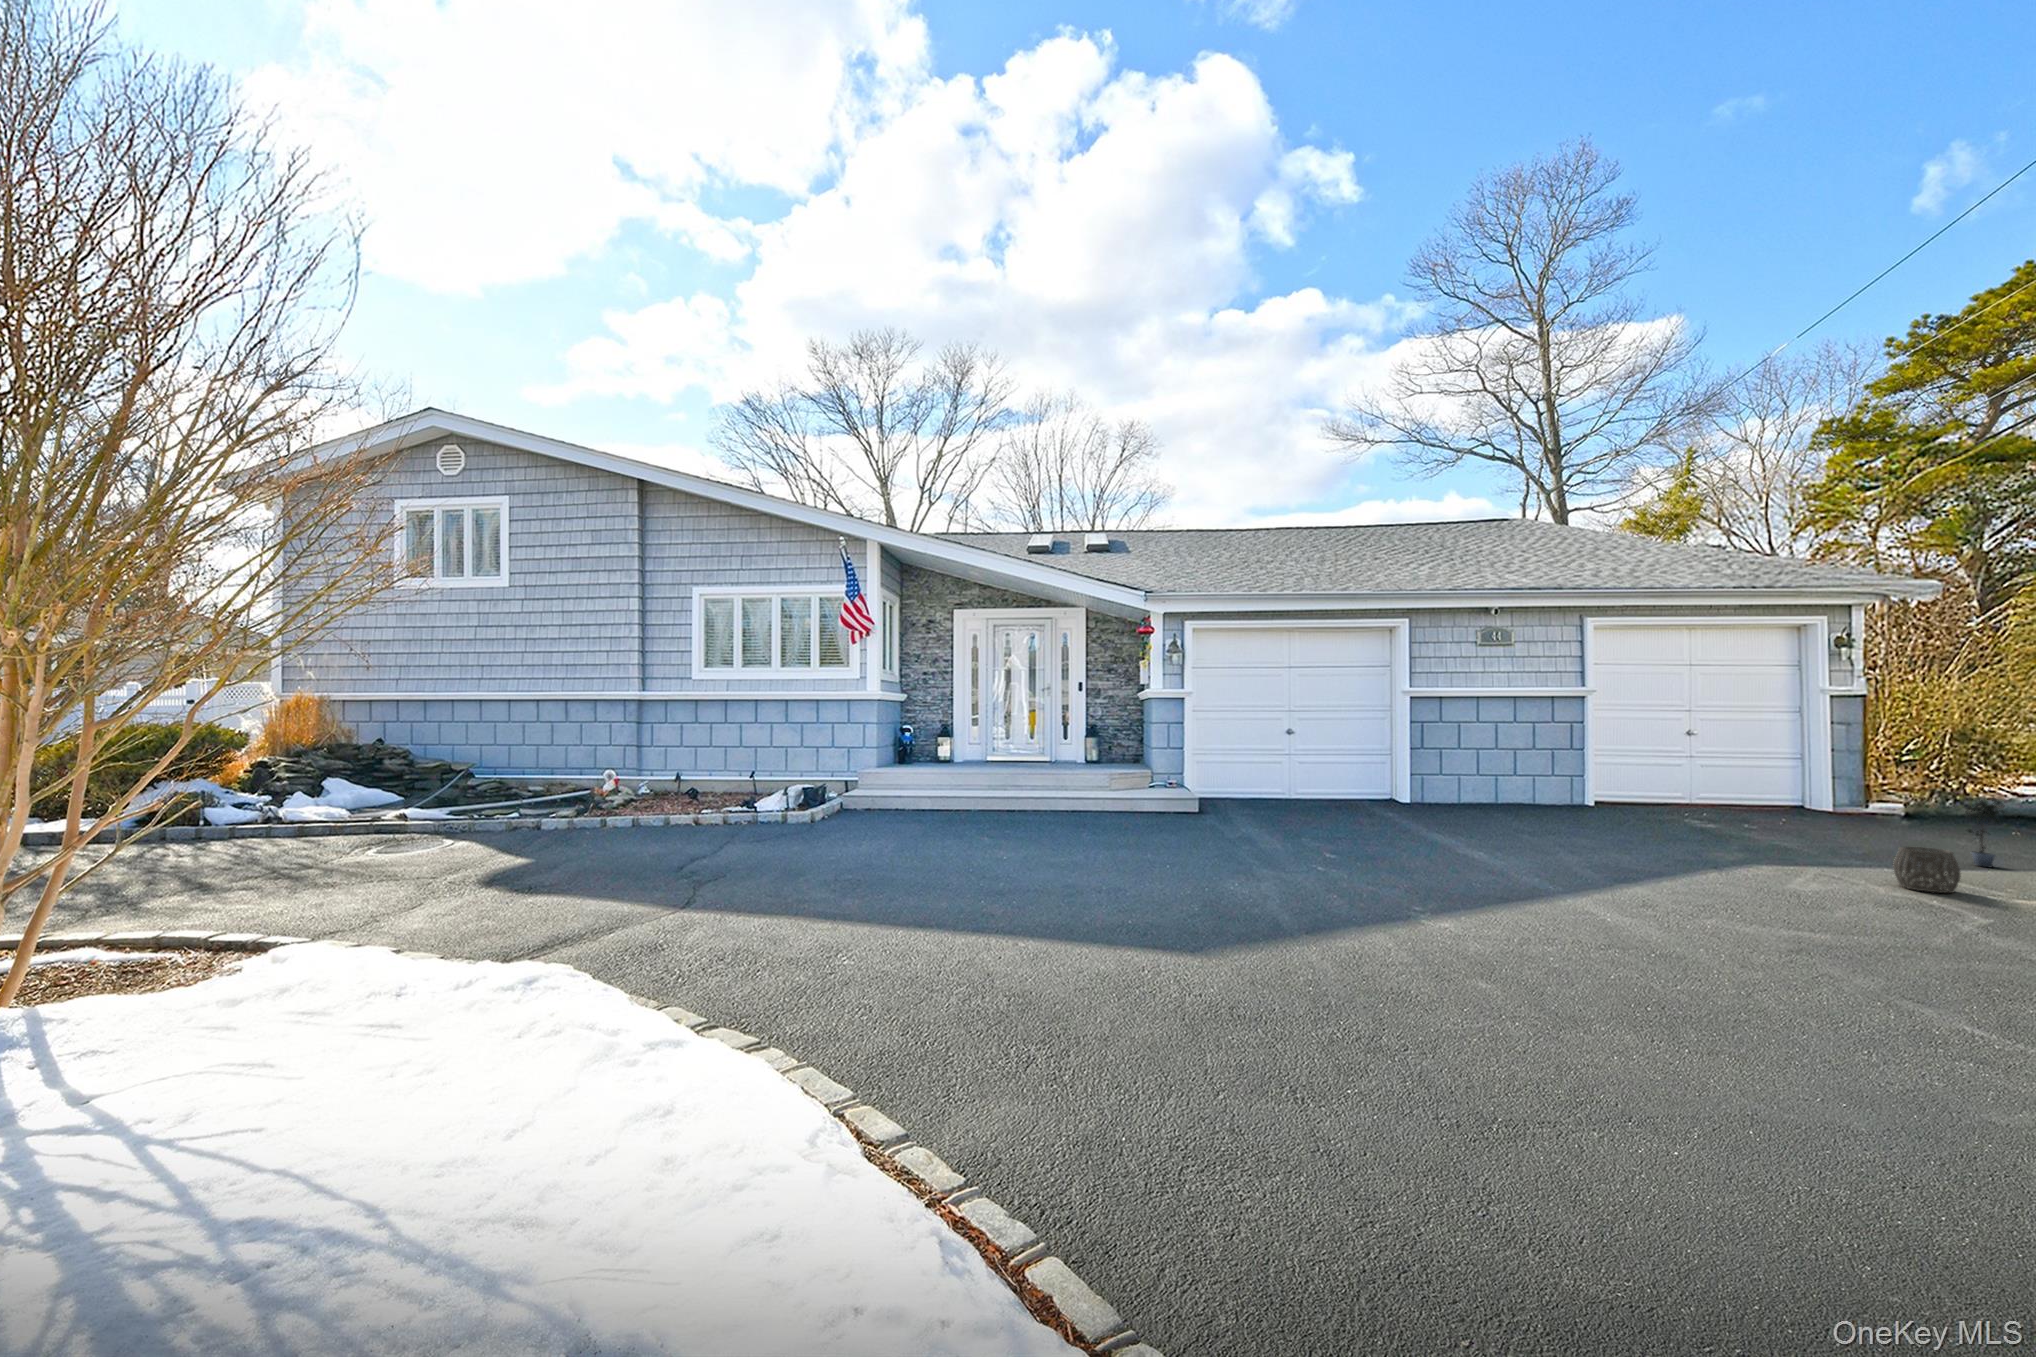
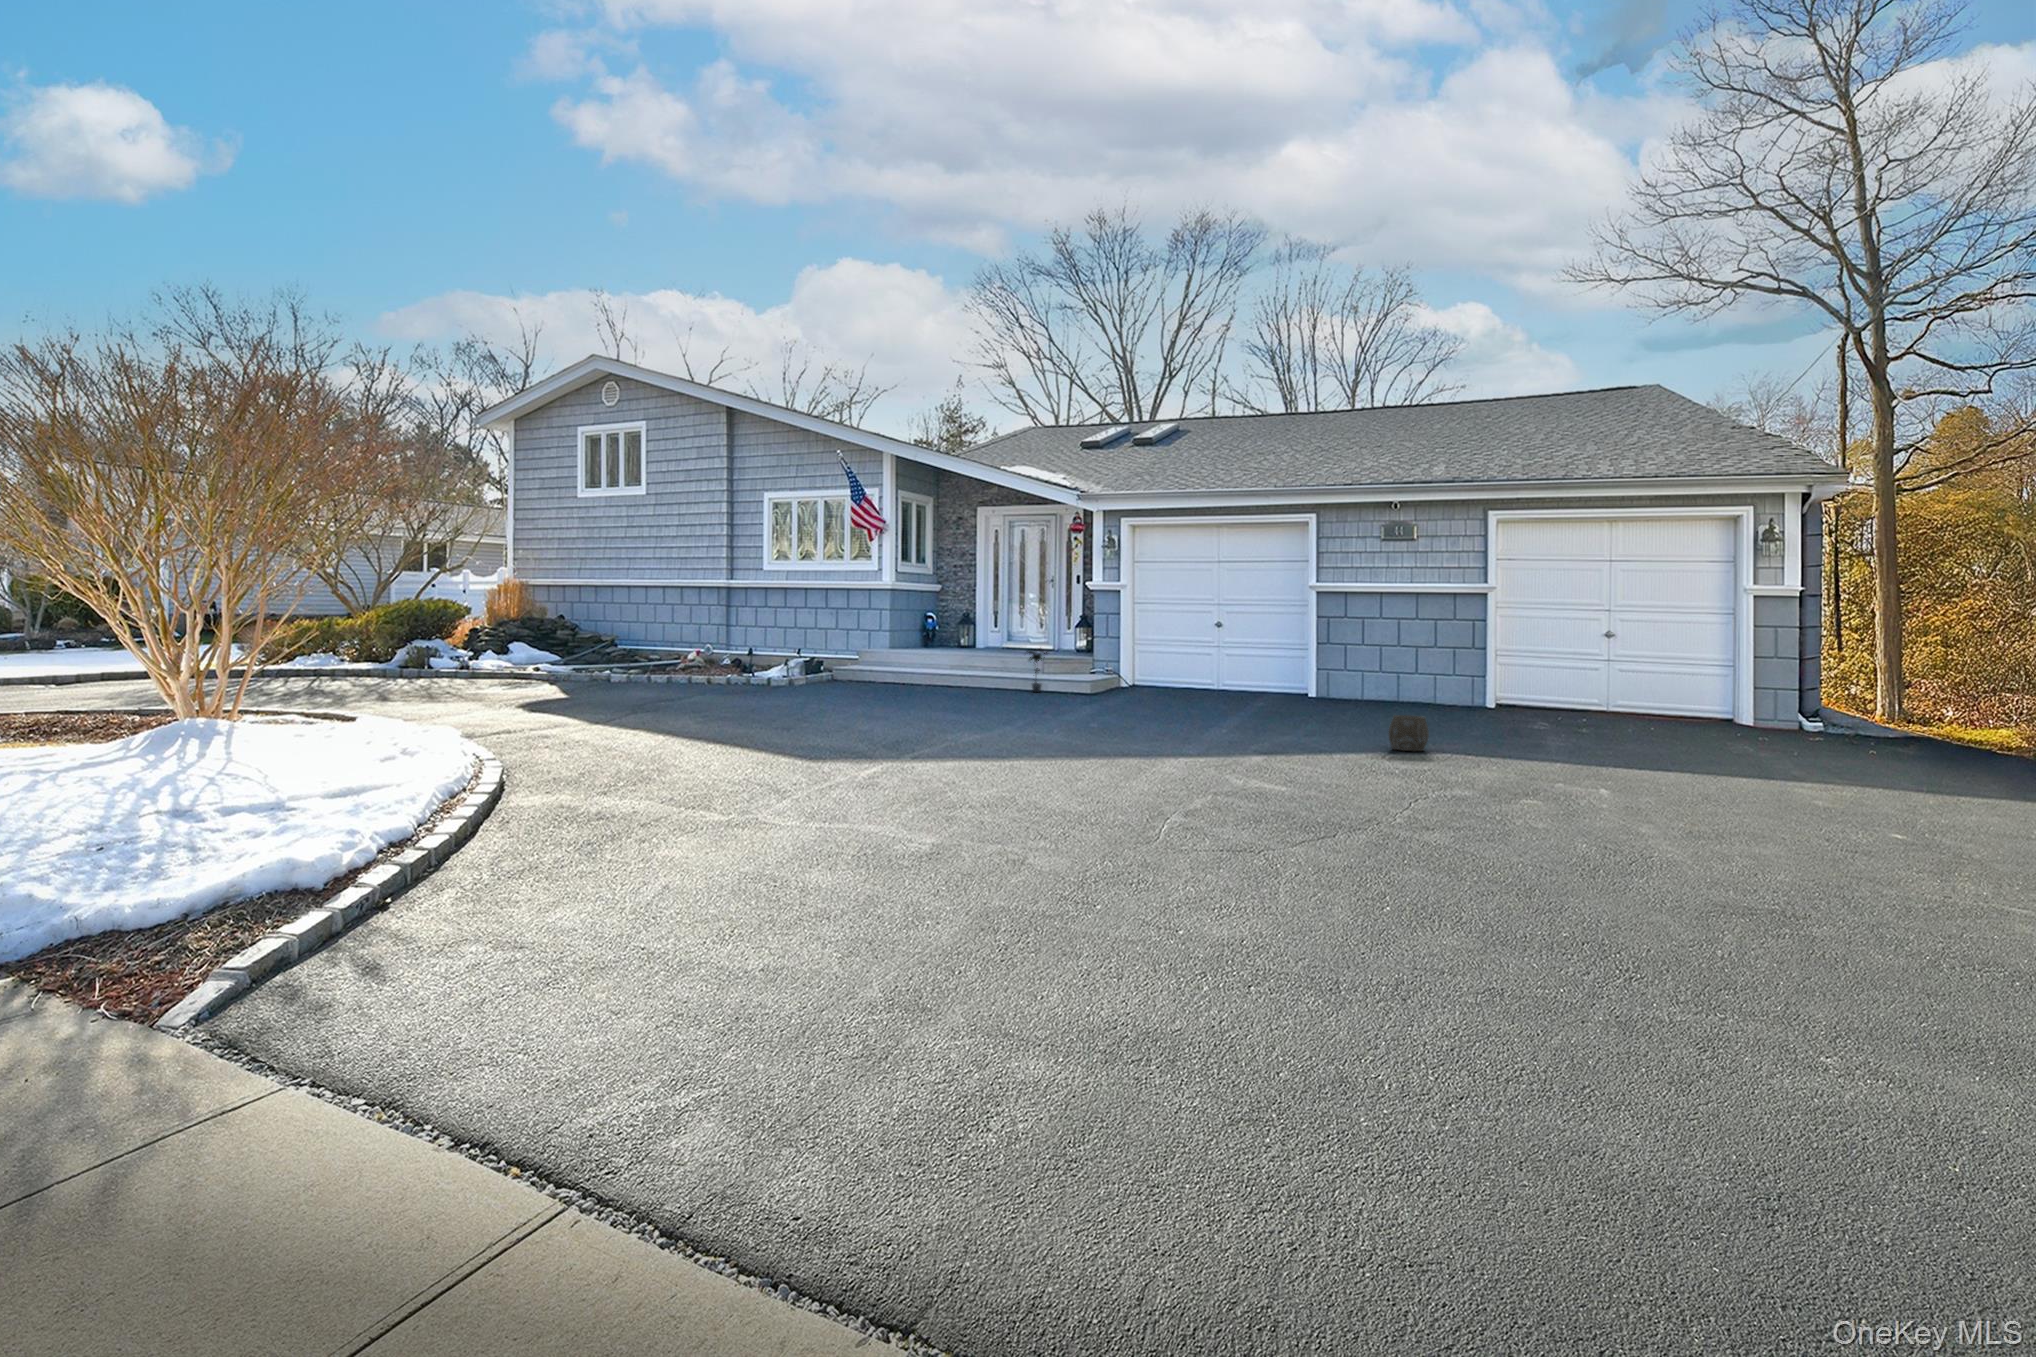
potted plant: present [1966,798,2004,867] -> present [1027,649,1048,692]

